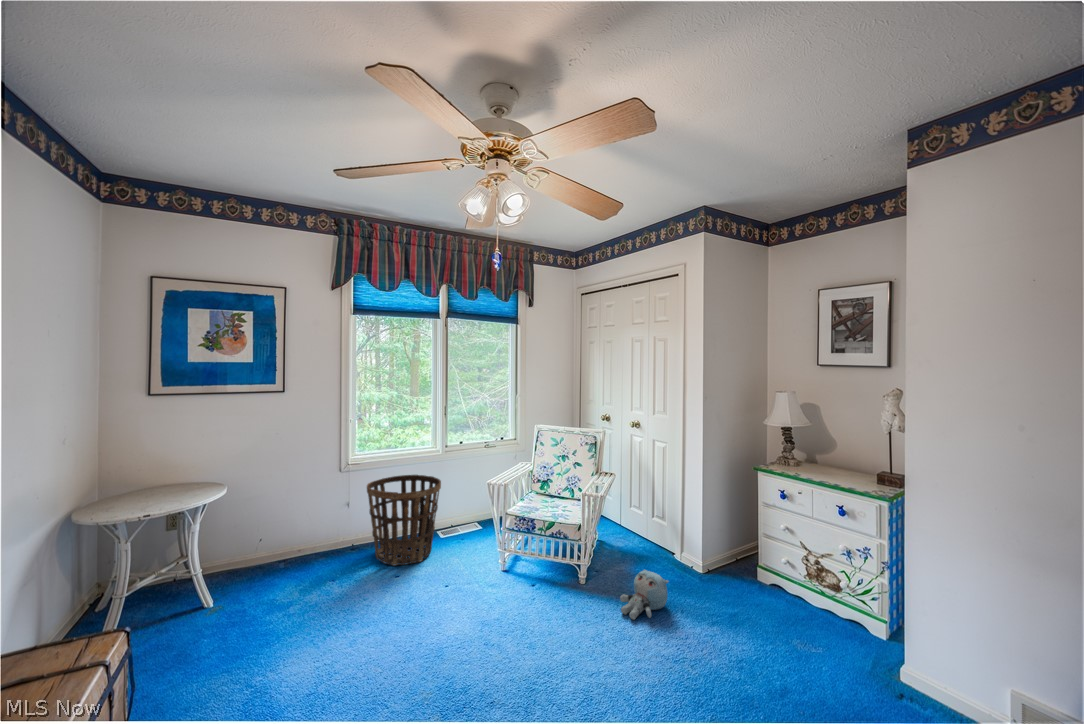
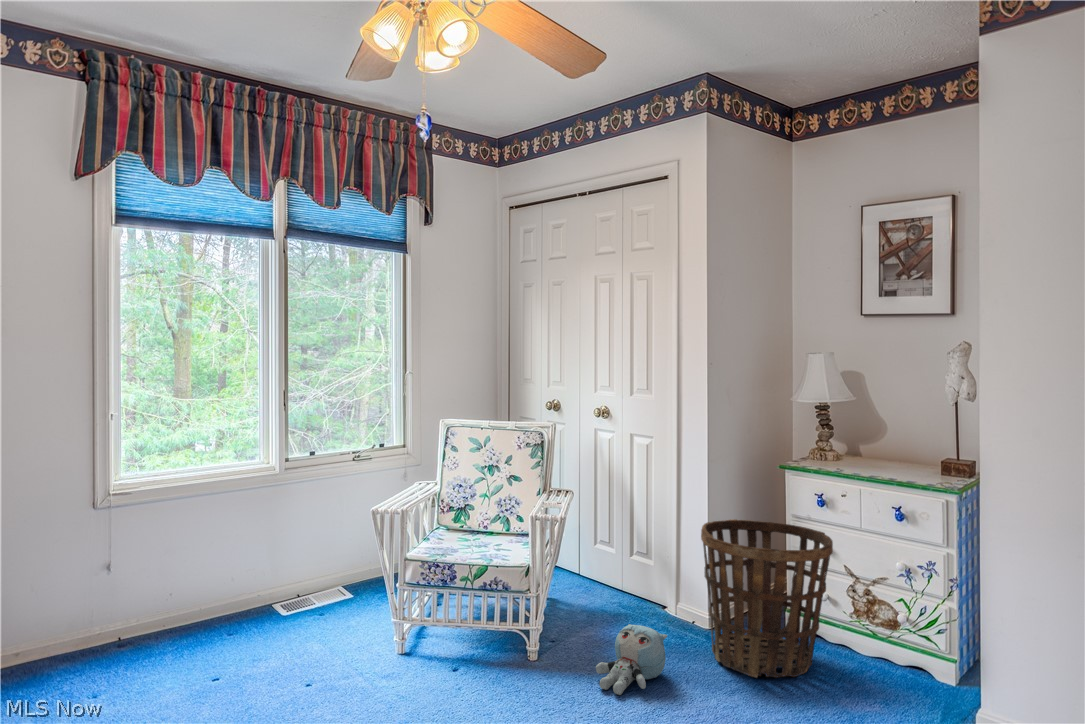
basket: present [367,475,441,565] -> present [701,519,833,678]

